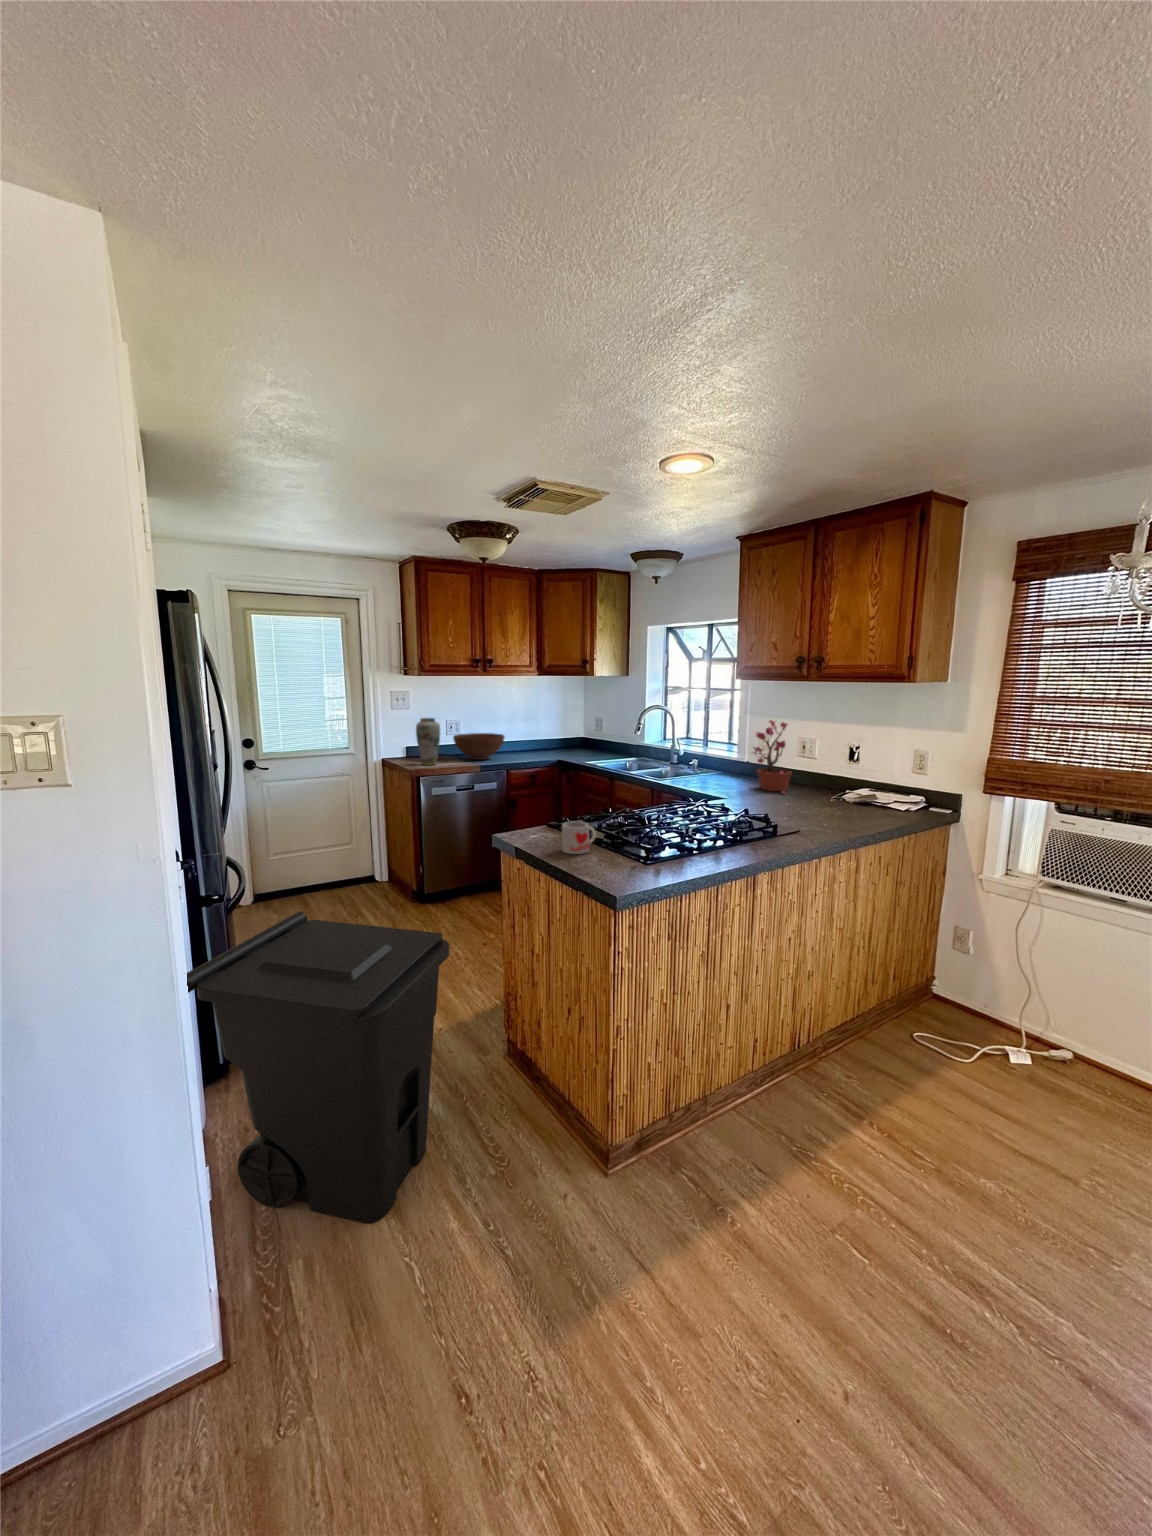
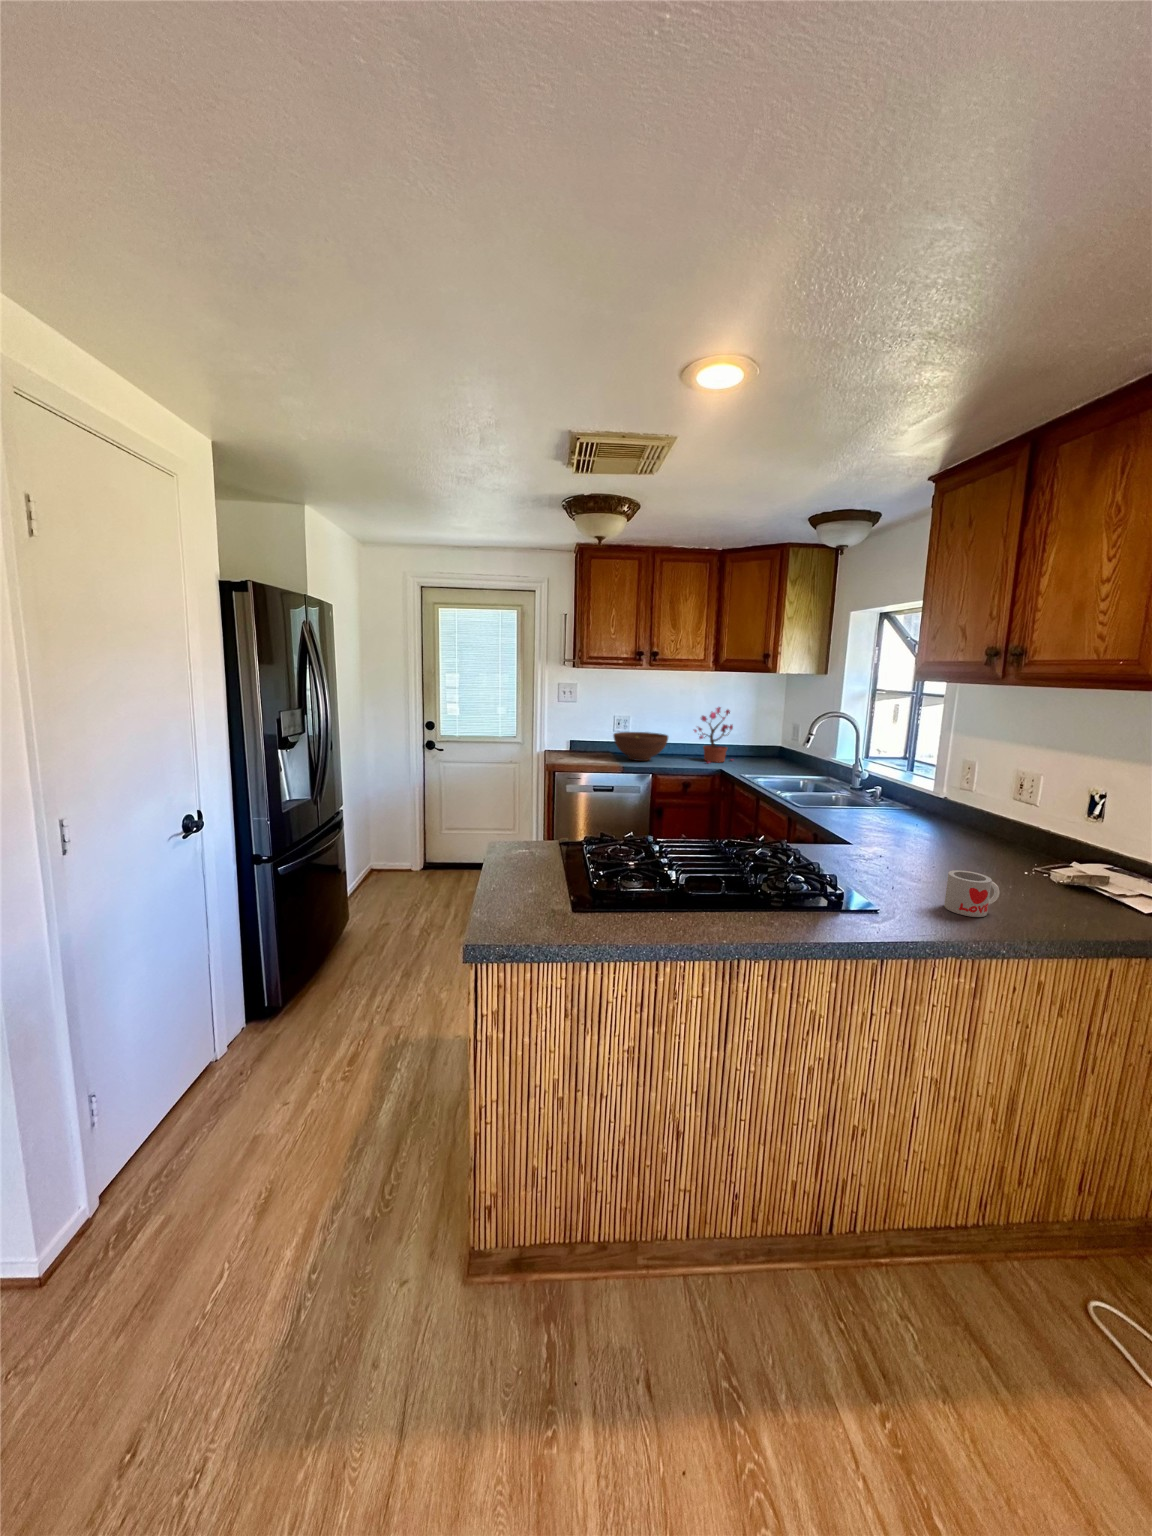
vase: present [416,718,440,765] -> none [569,712,593,761]
potted plant: present [753,720,792,793] -> present [694,707,733,763]
mug: present [562,822,596,854] -> present [944,870,999,917]
trash can: present [187,911,449,1223] -> none [134,884,373,1210]

